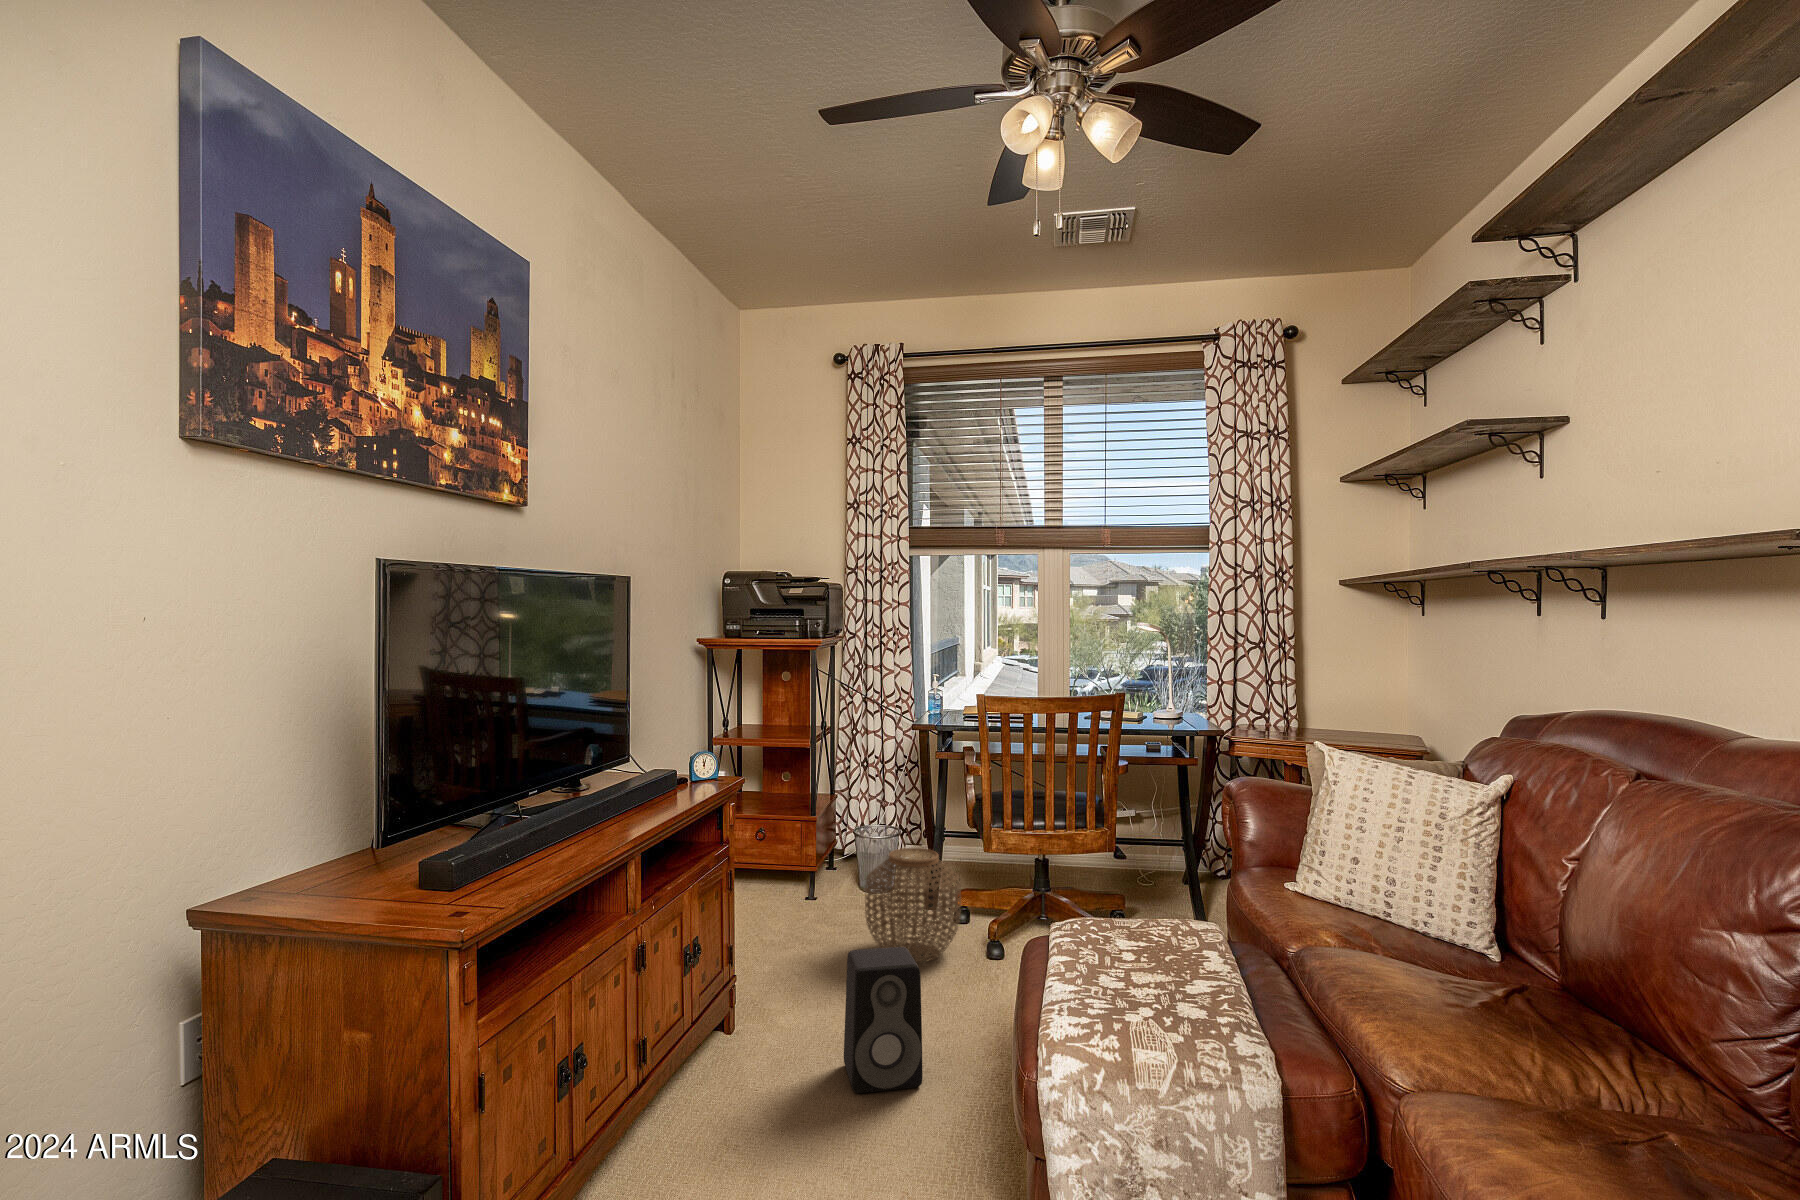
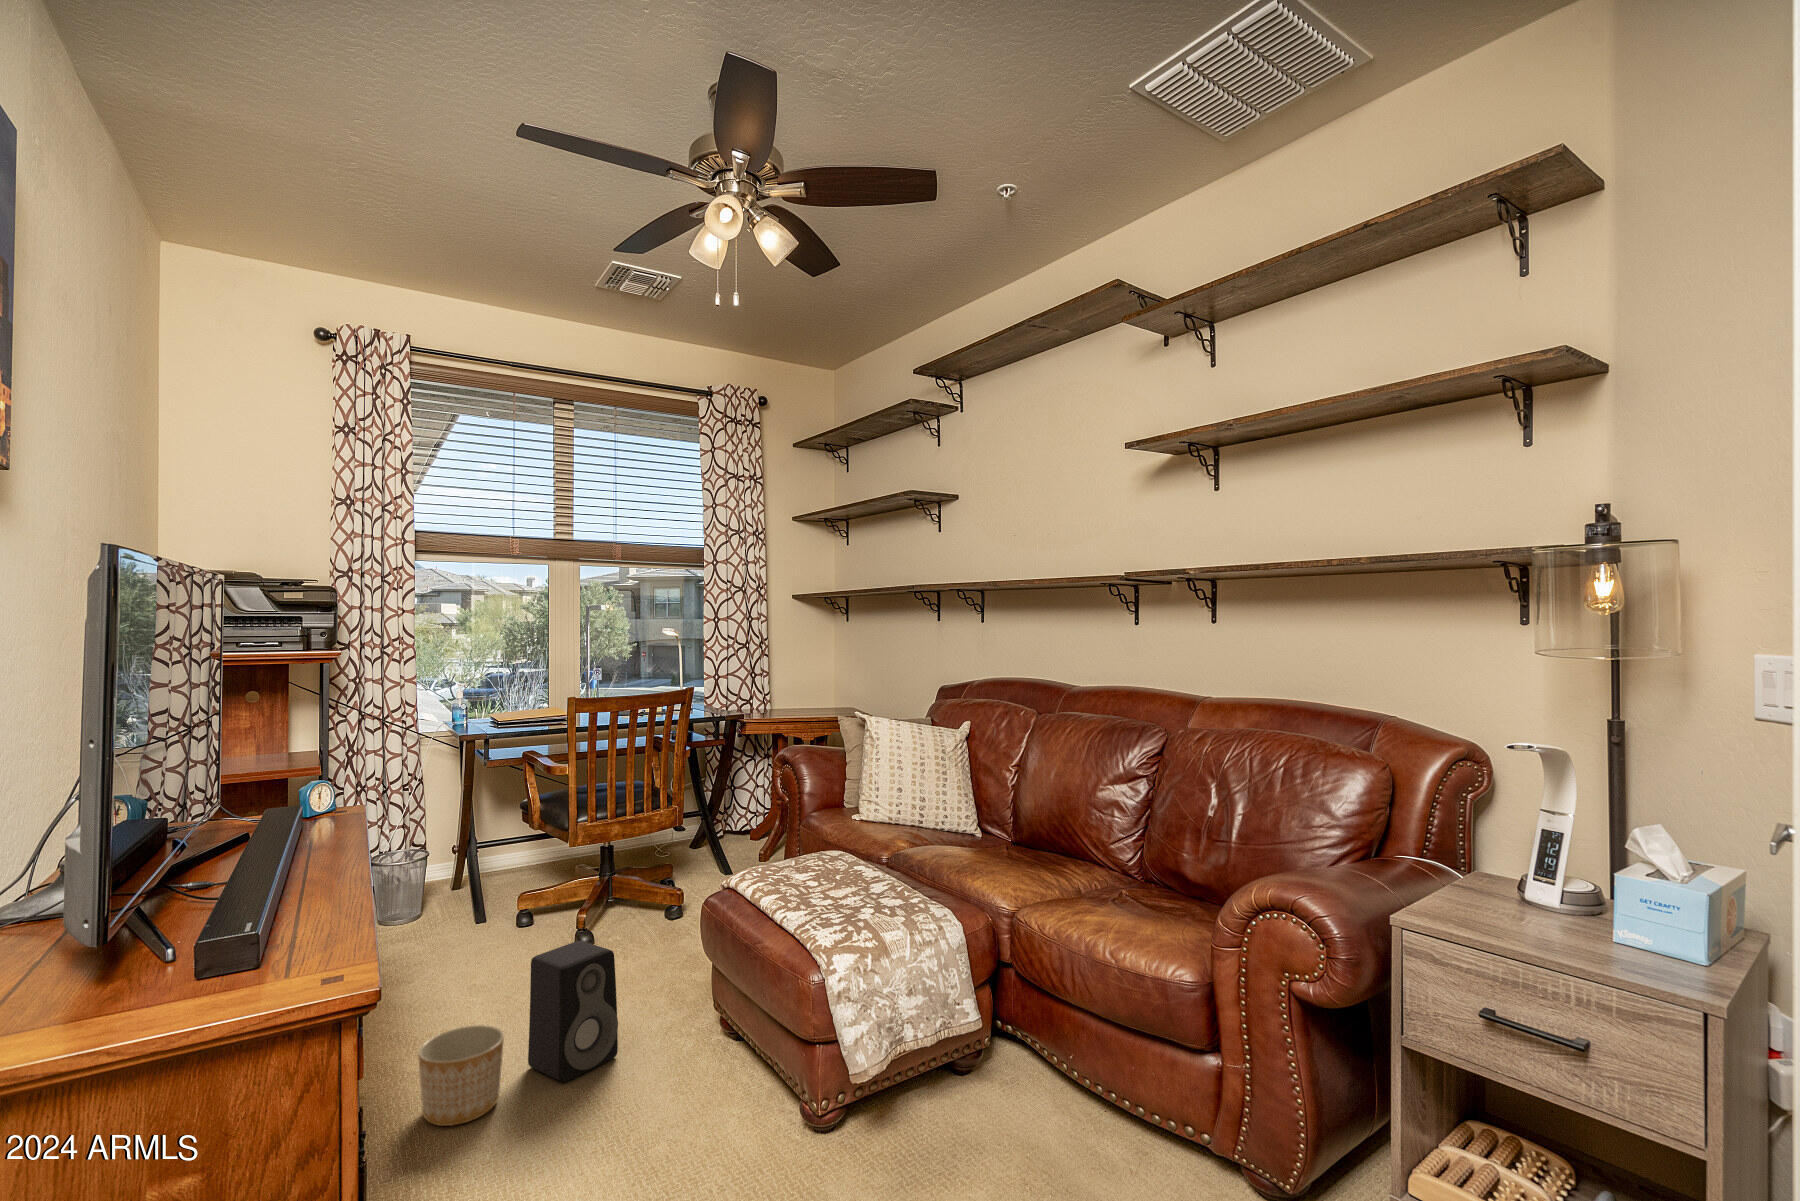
woven basket: present [865,848,961,962] -> none [447,860,552,975]
planter: none [728,999,804,1095] -> present [418,1025,504,1126]

